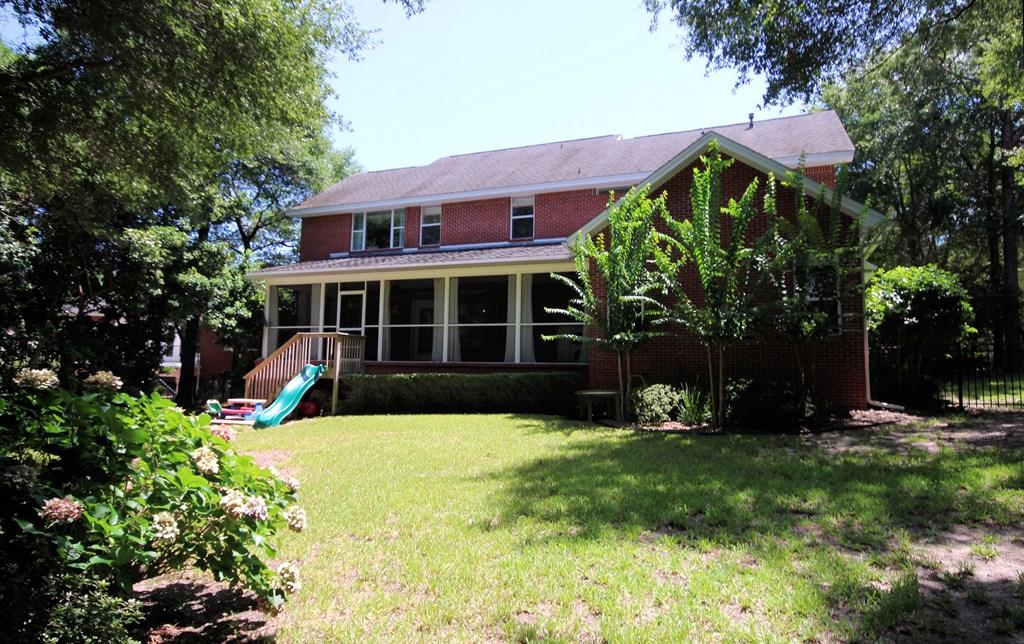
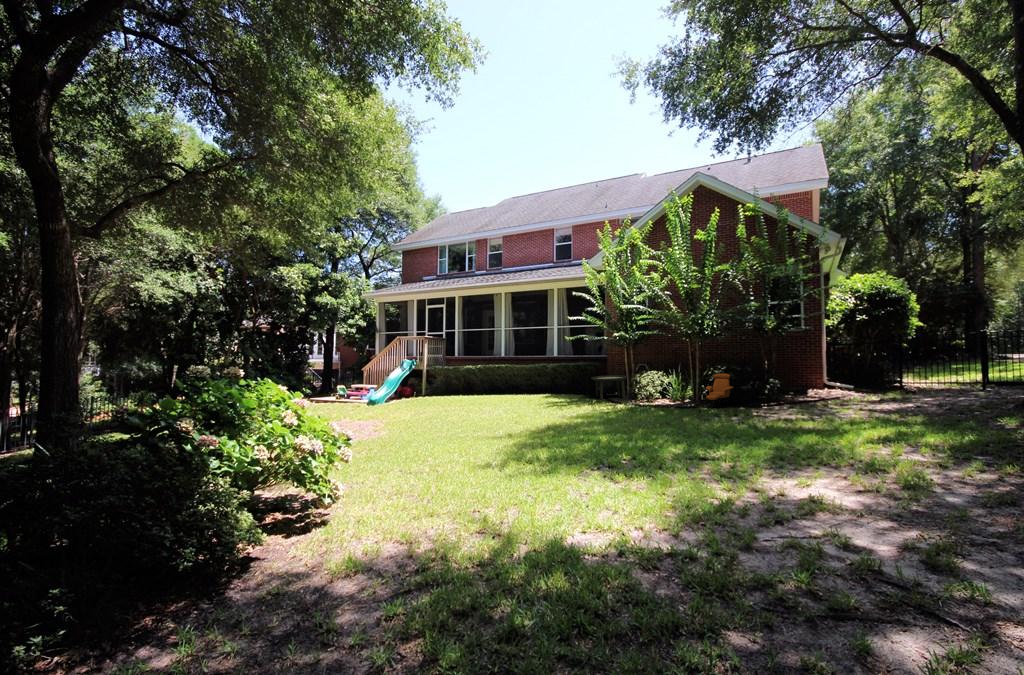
lounge chair: none [733,389,768,435] -> present [706,374,733,408]

